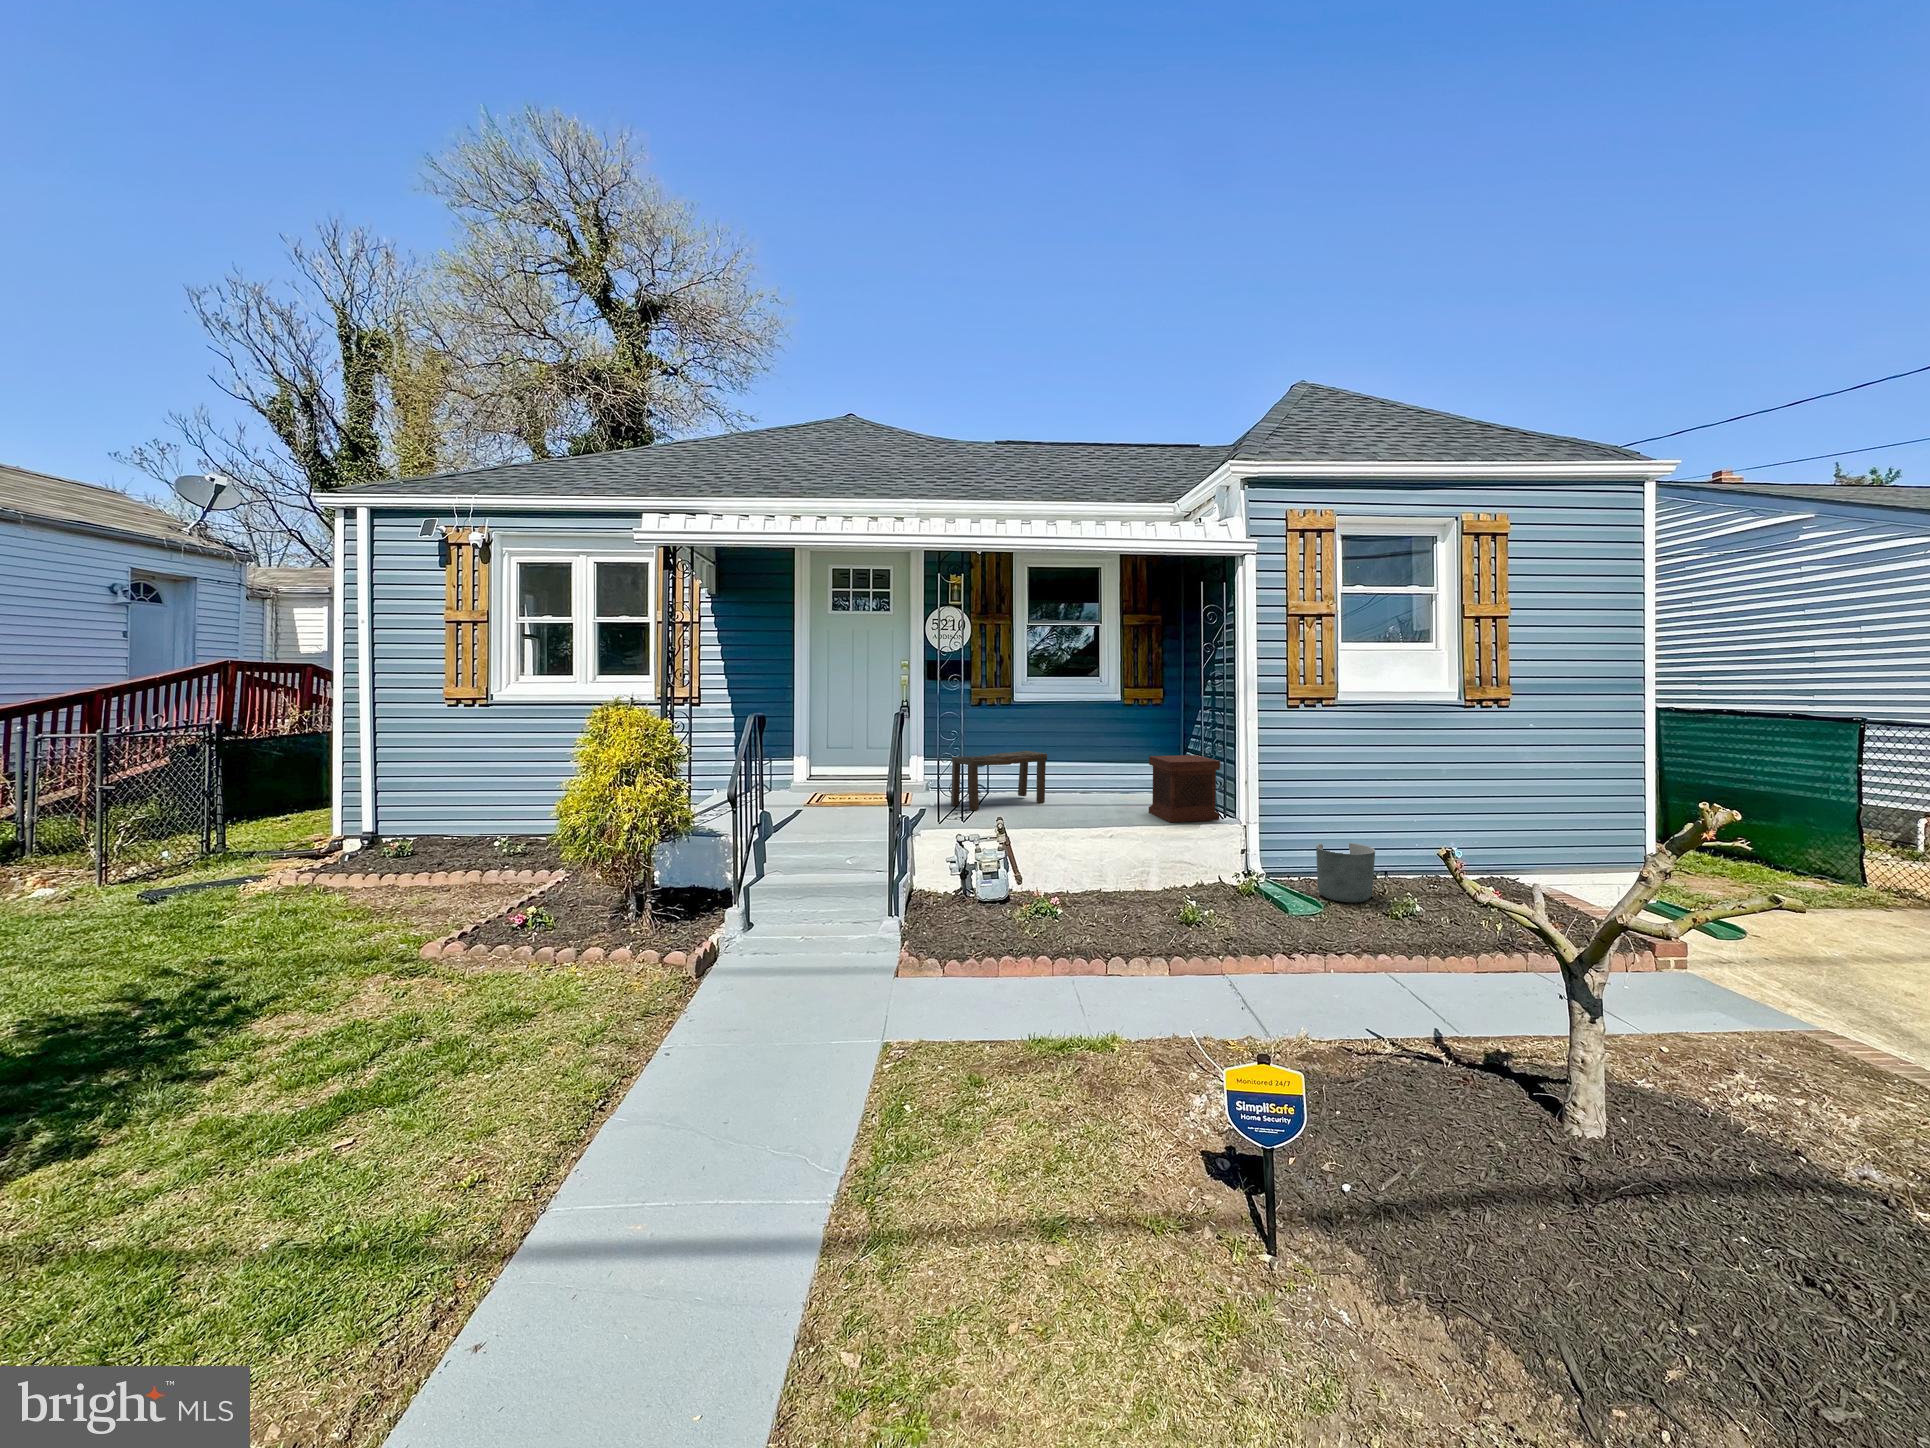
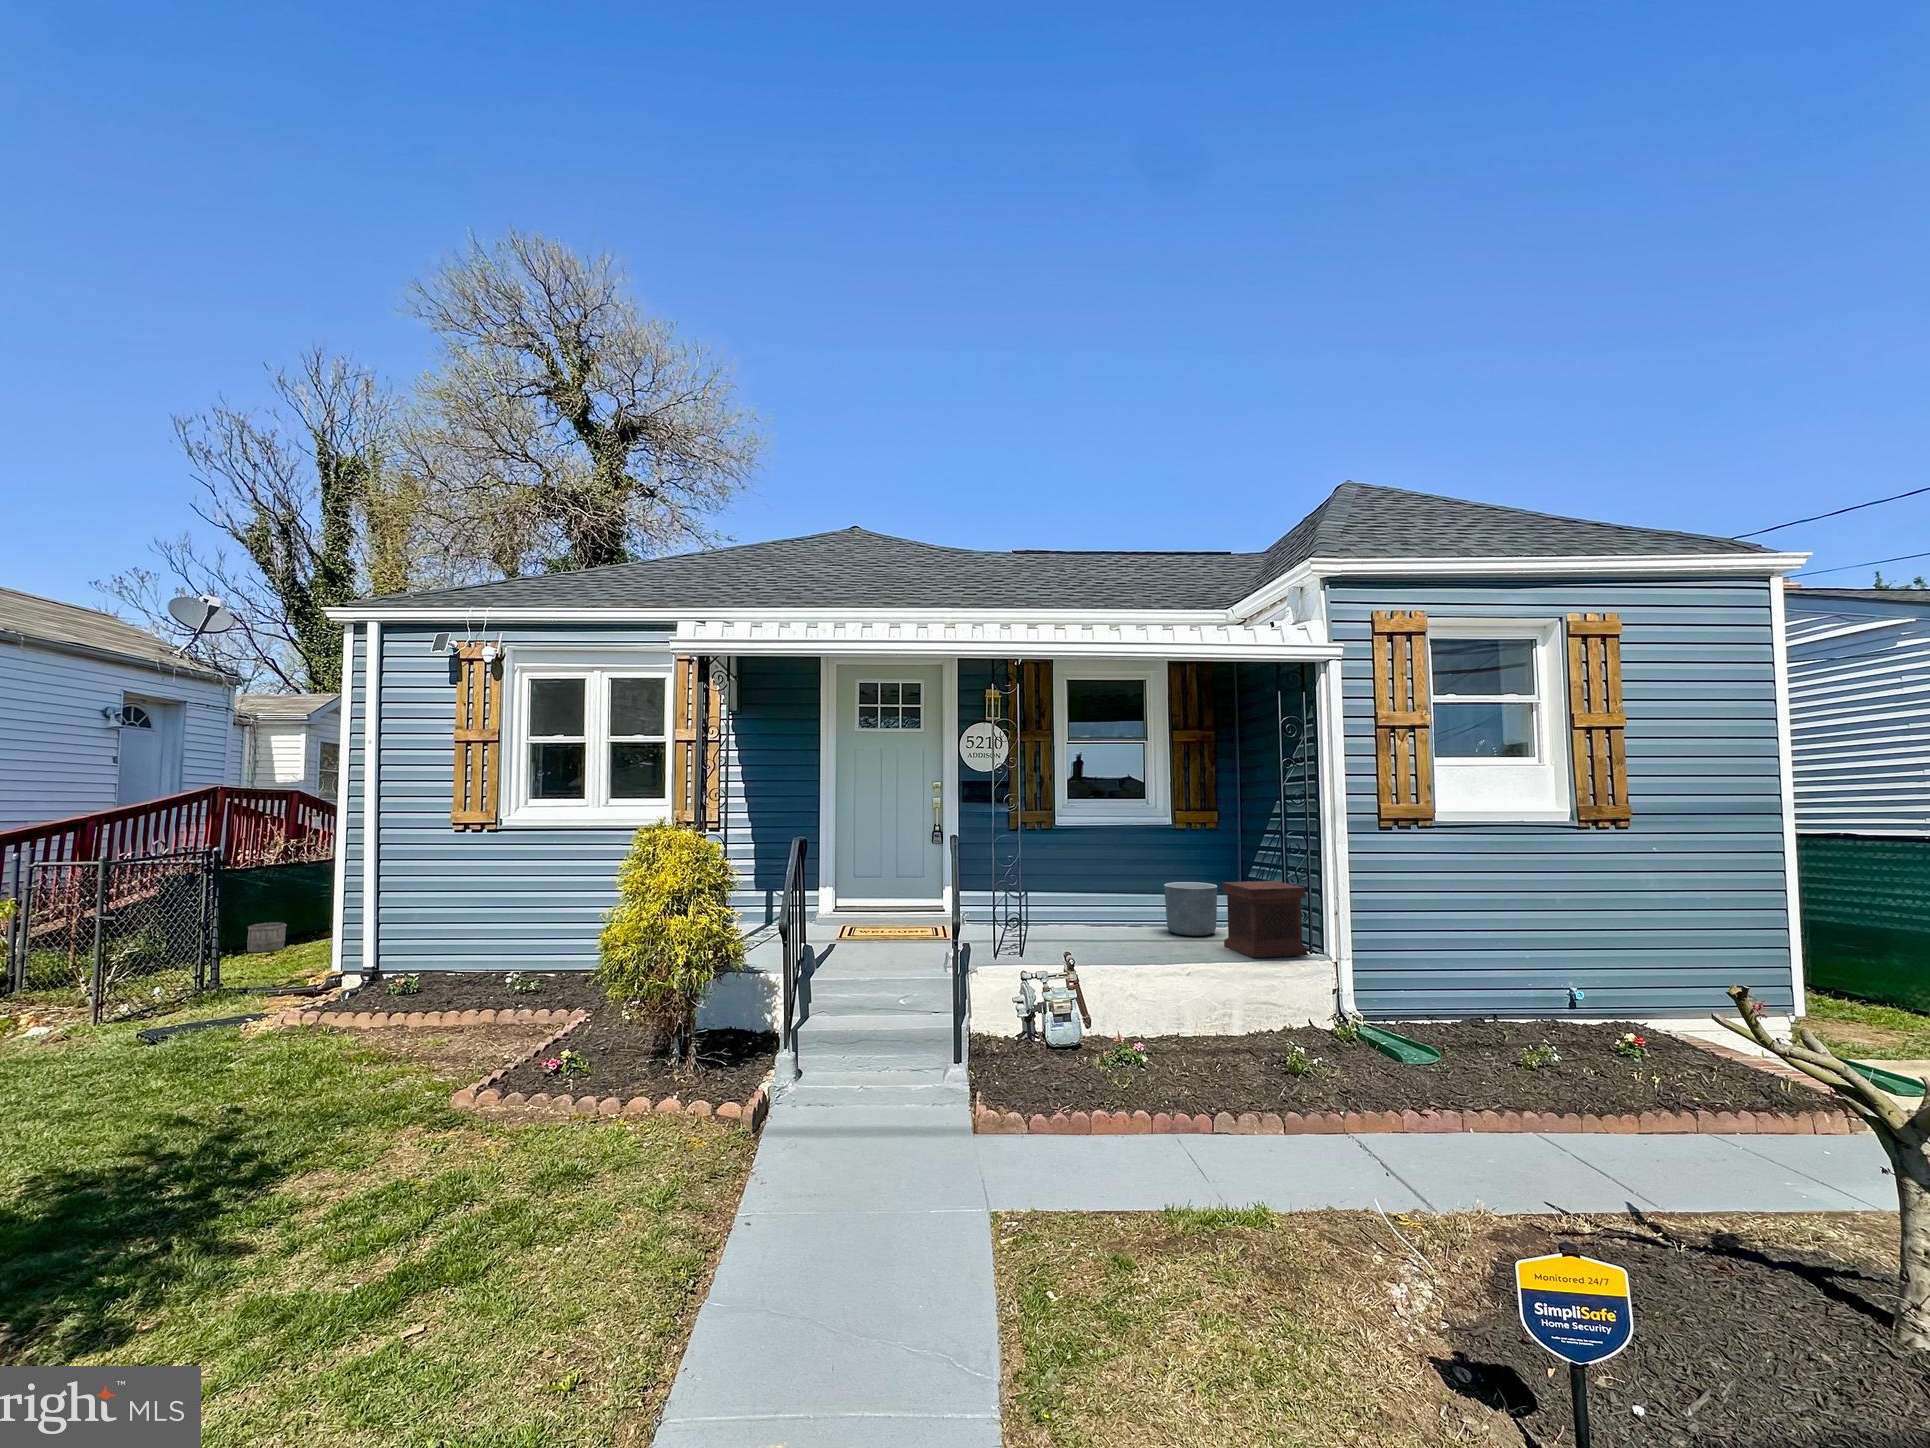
bench: present [951,751,1047,810] -> none [1001,876,1106,944]
wooden bucket: none [262,791,301,818] -> present [247,922,287,952]
planter: present [1316,843,1375,903] -> present [1164,882,1217,936]

